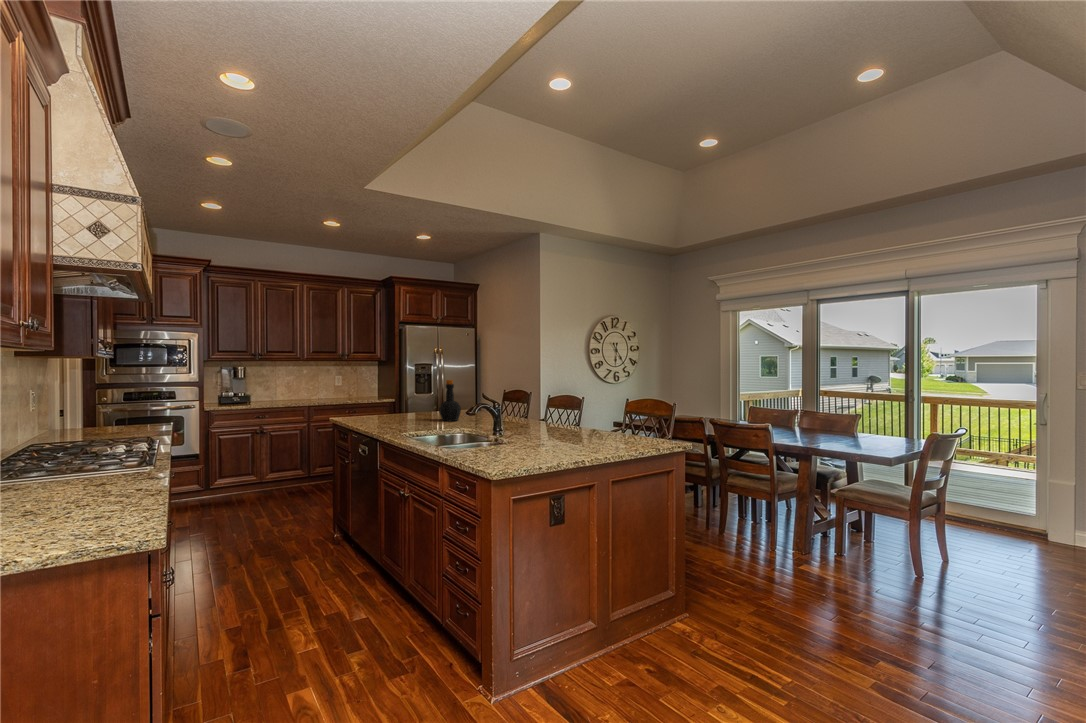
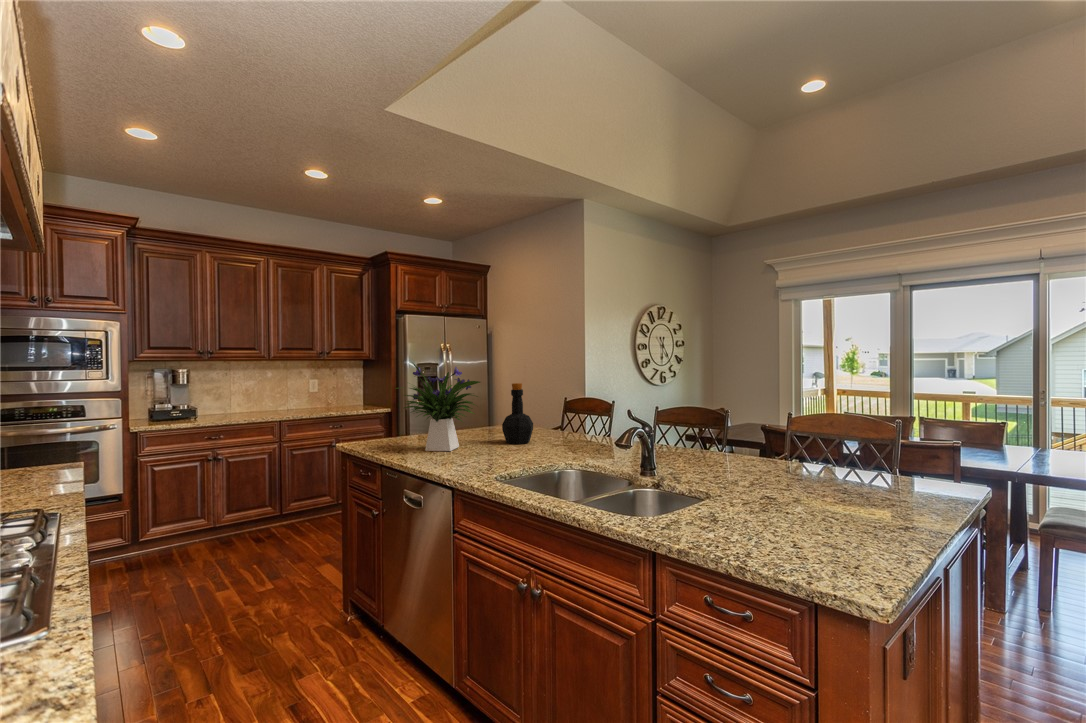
flower arrangement: none [360,365,419,423] -> present [404,363,480,451]

